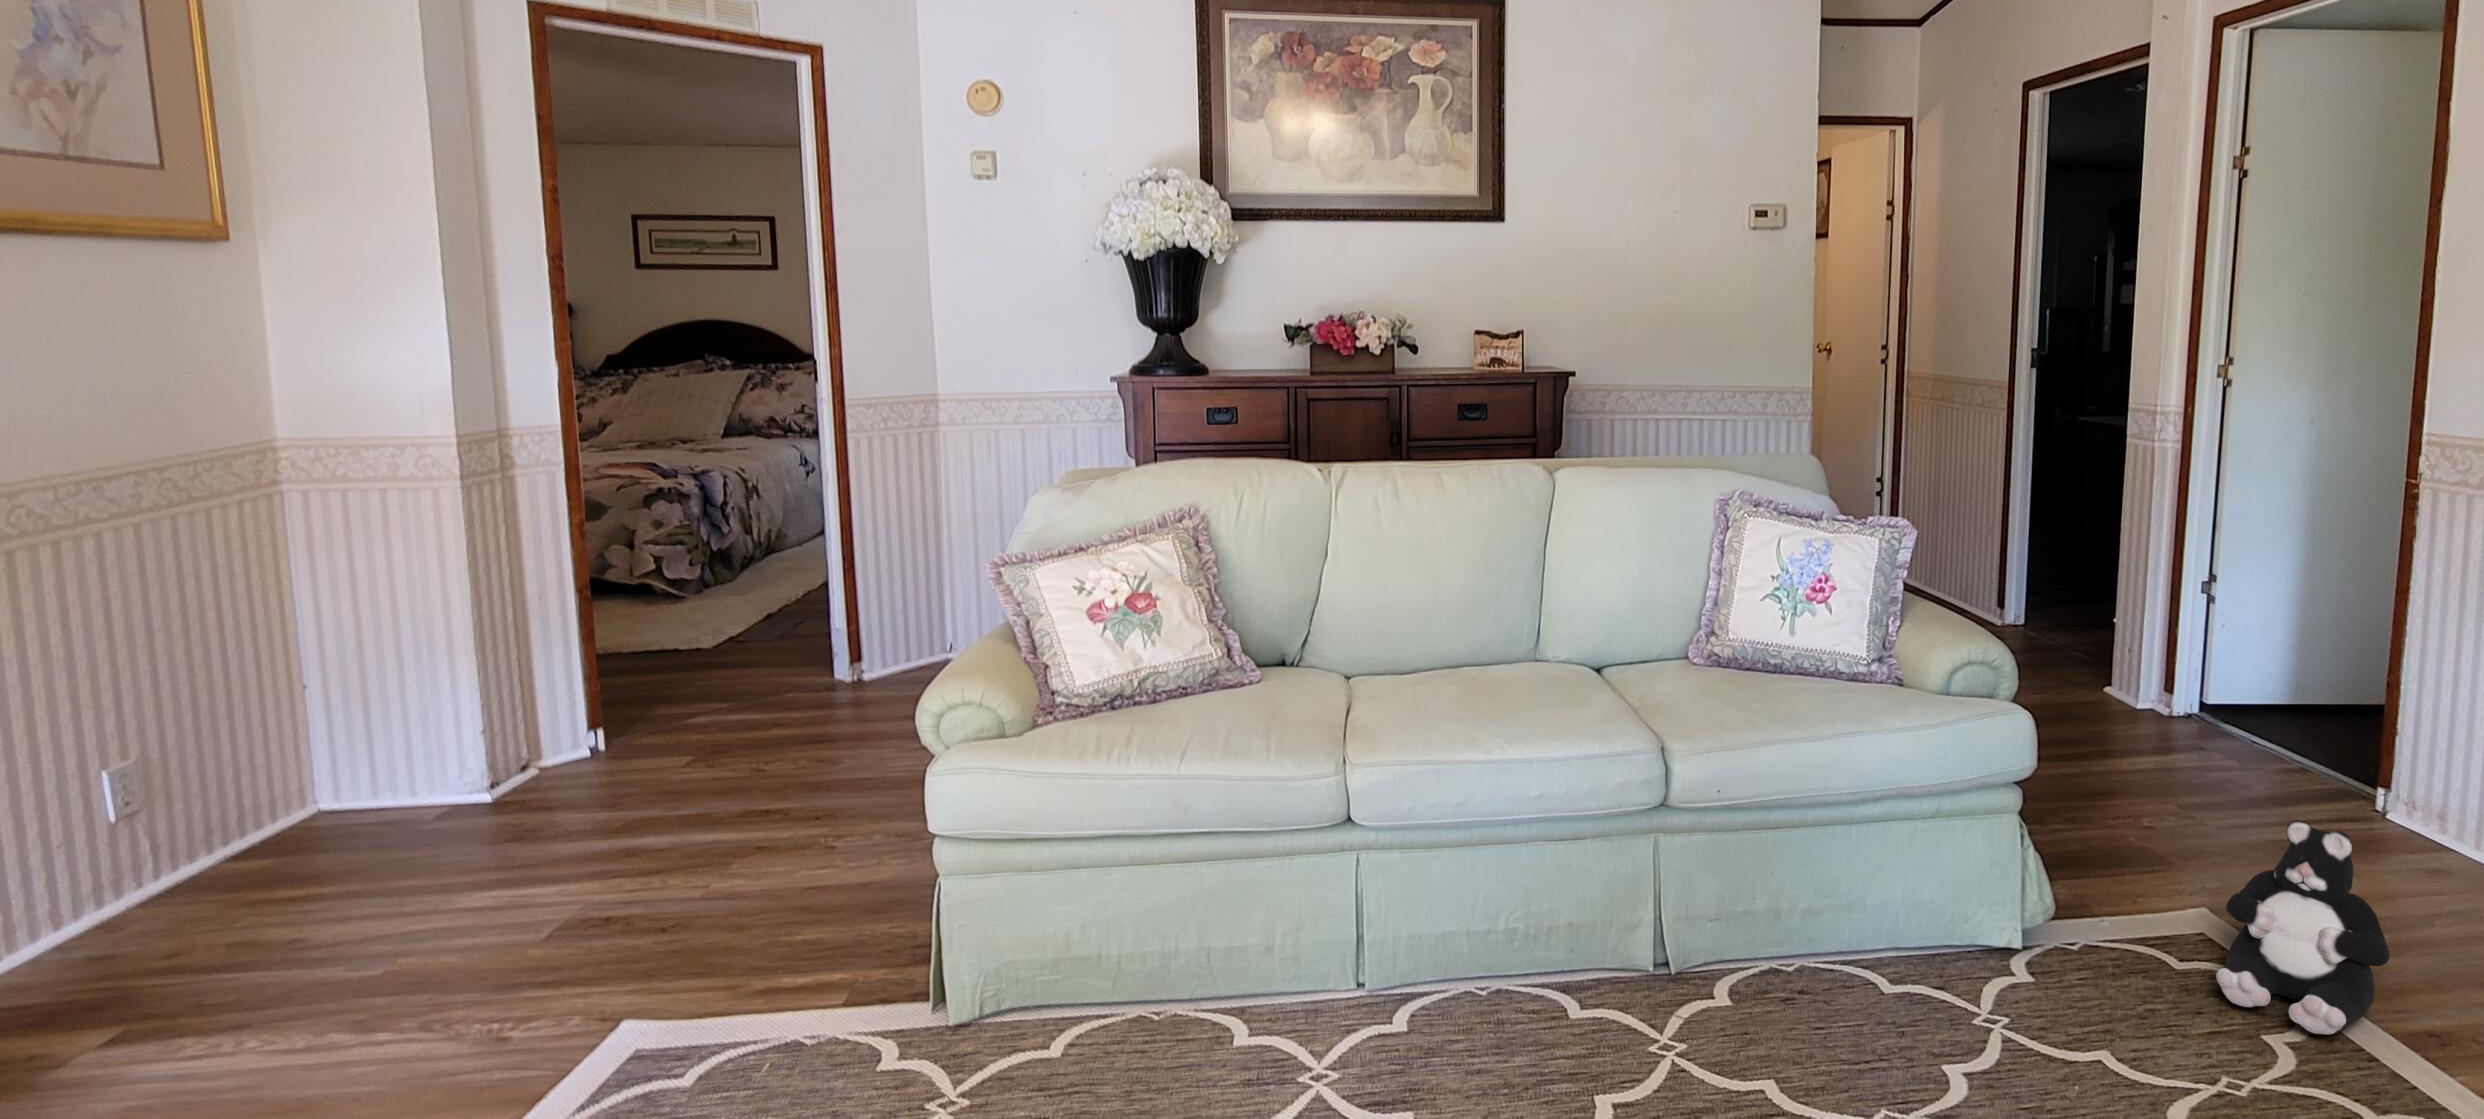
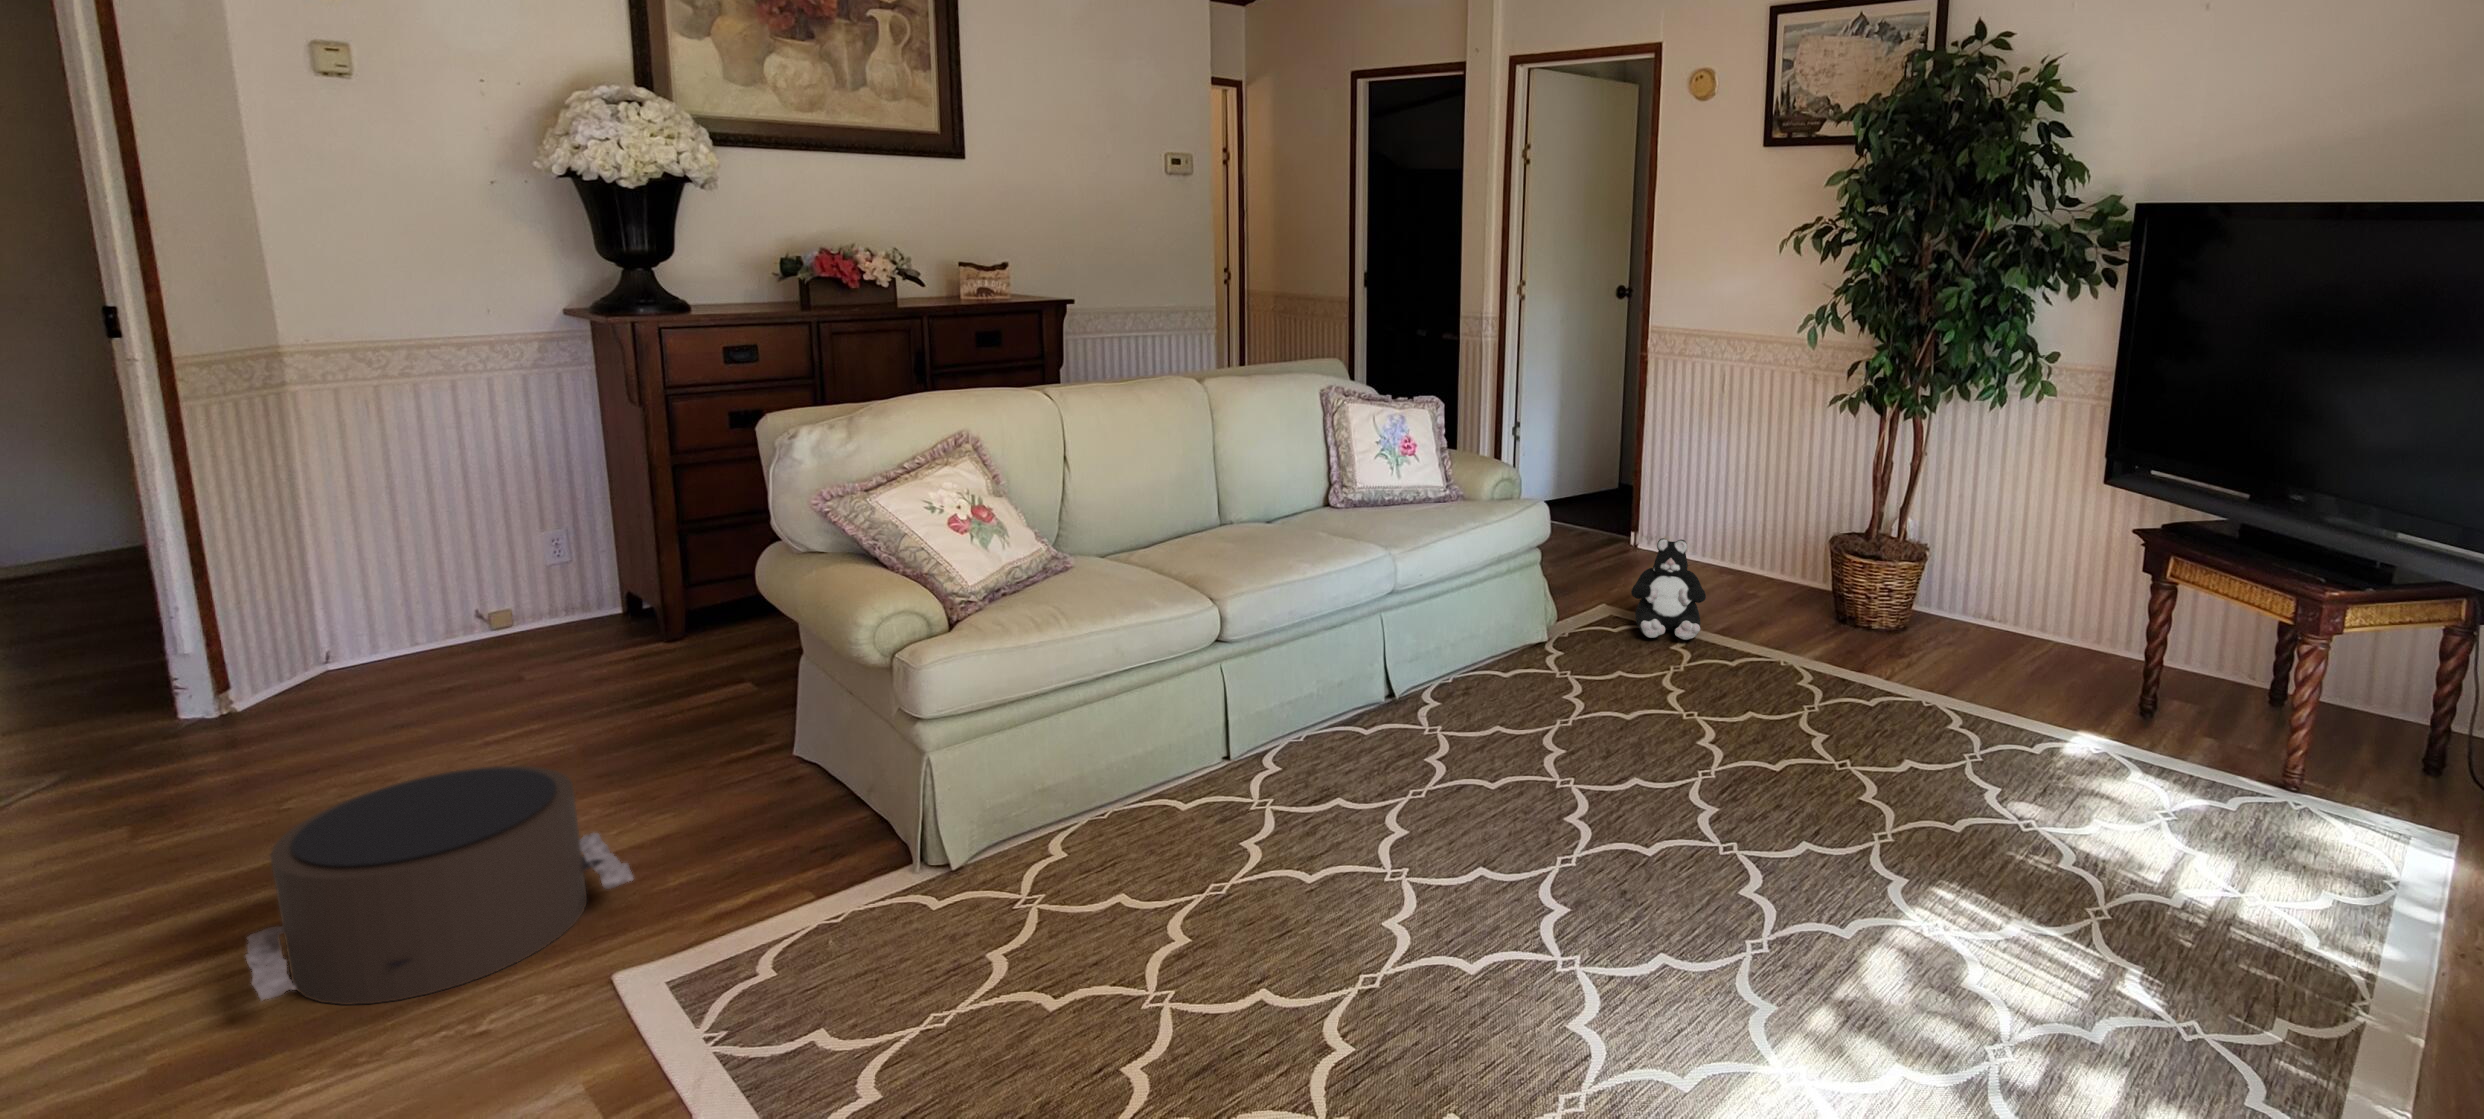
pouf: none [422,774,780,987] -> present [246,766,633,1005]

